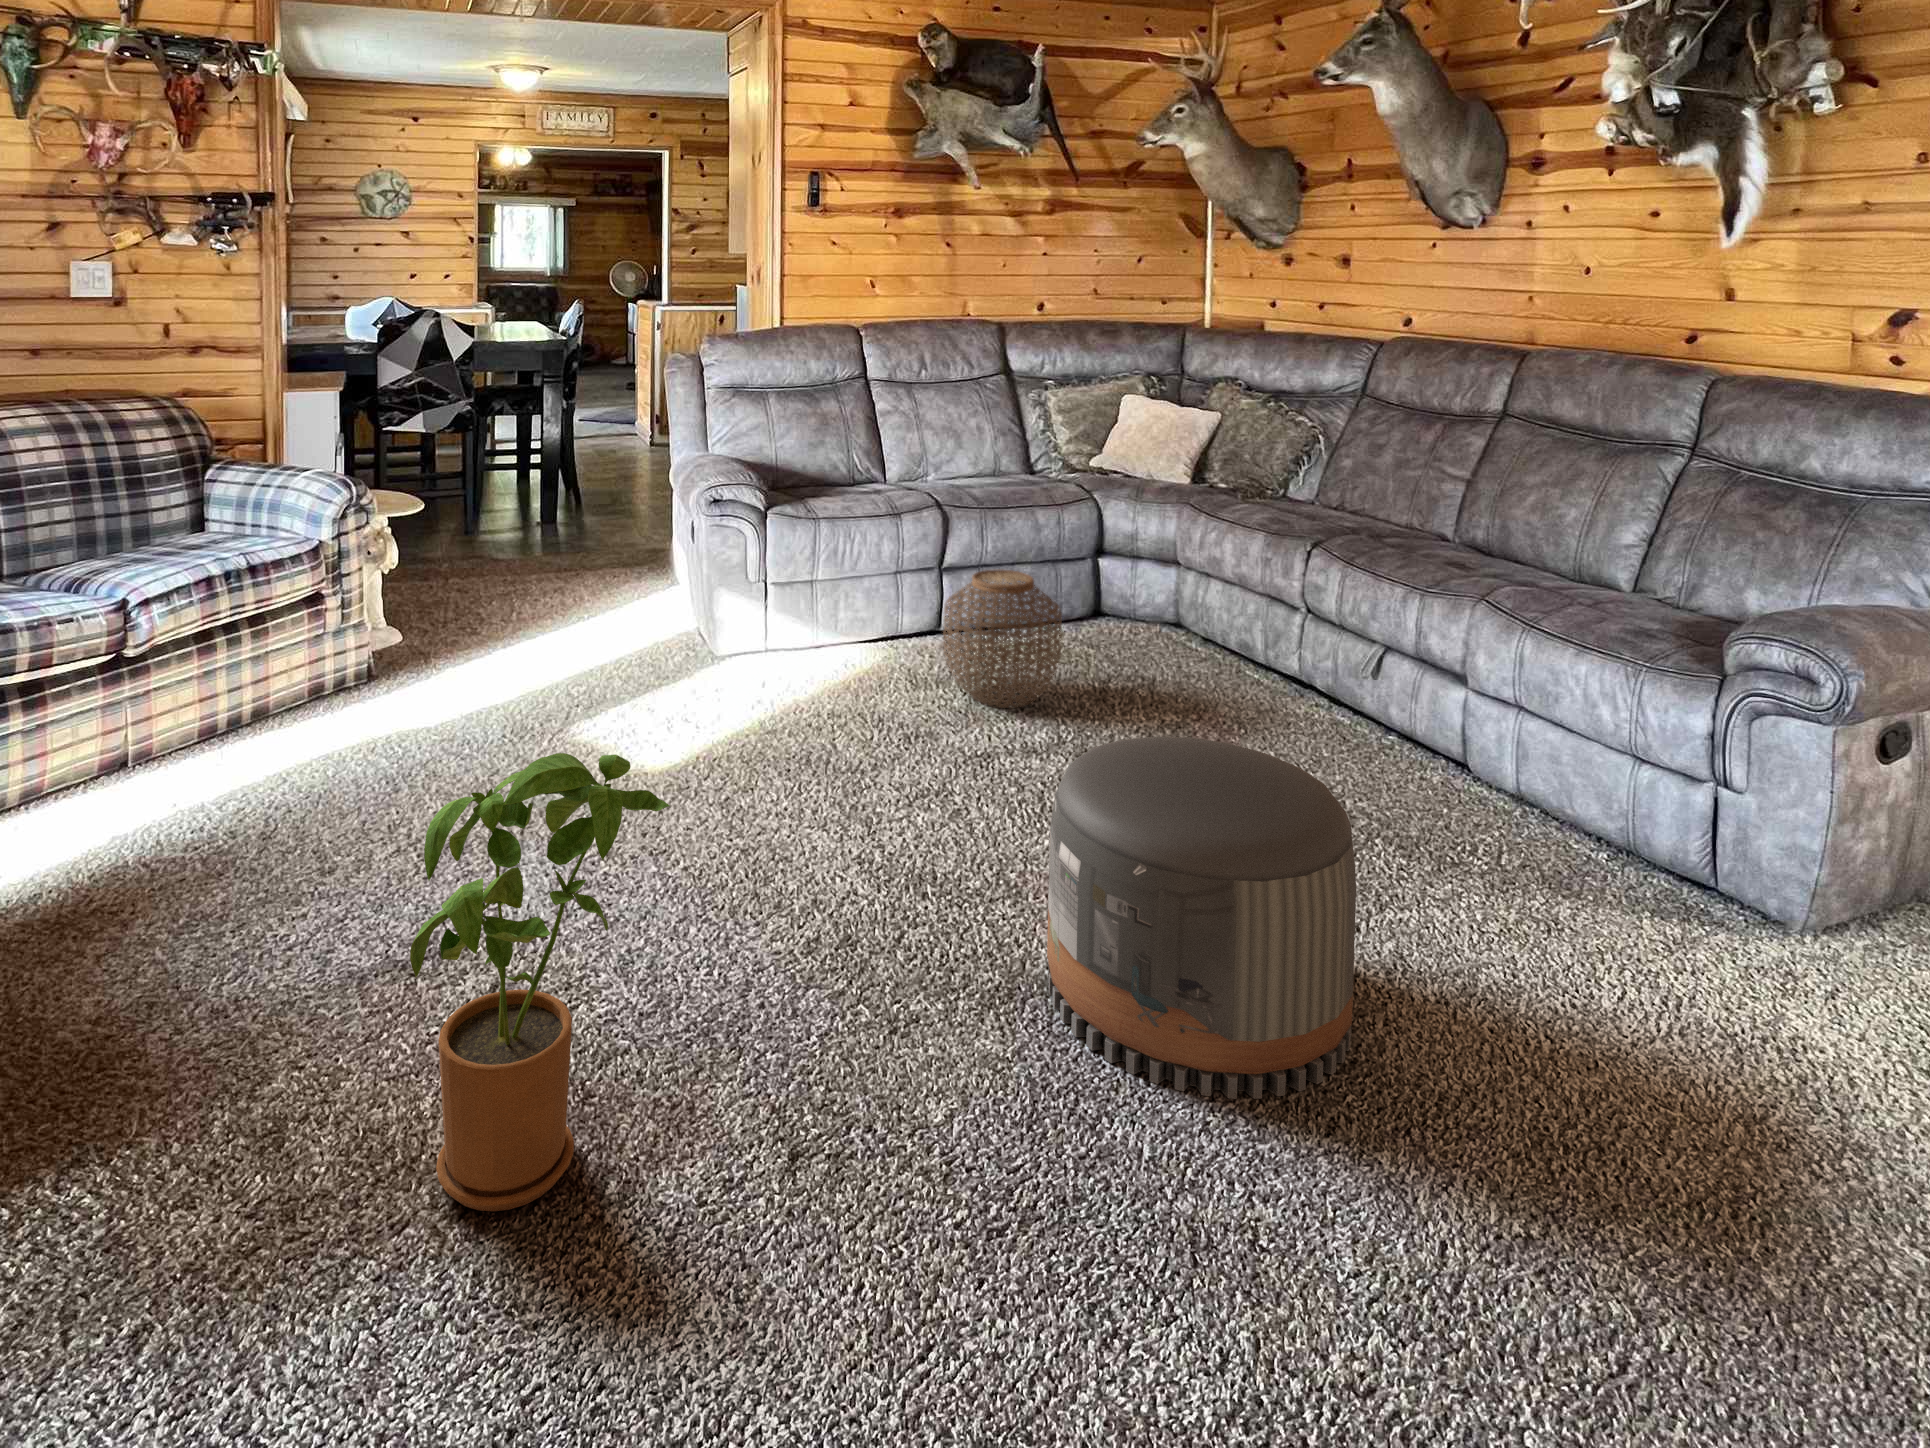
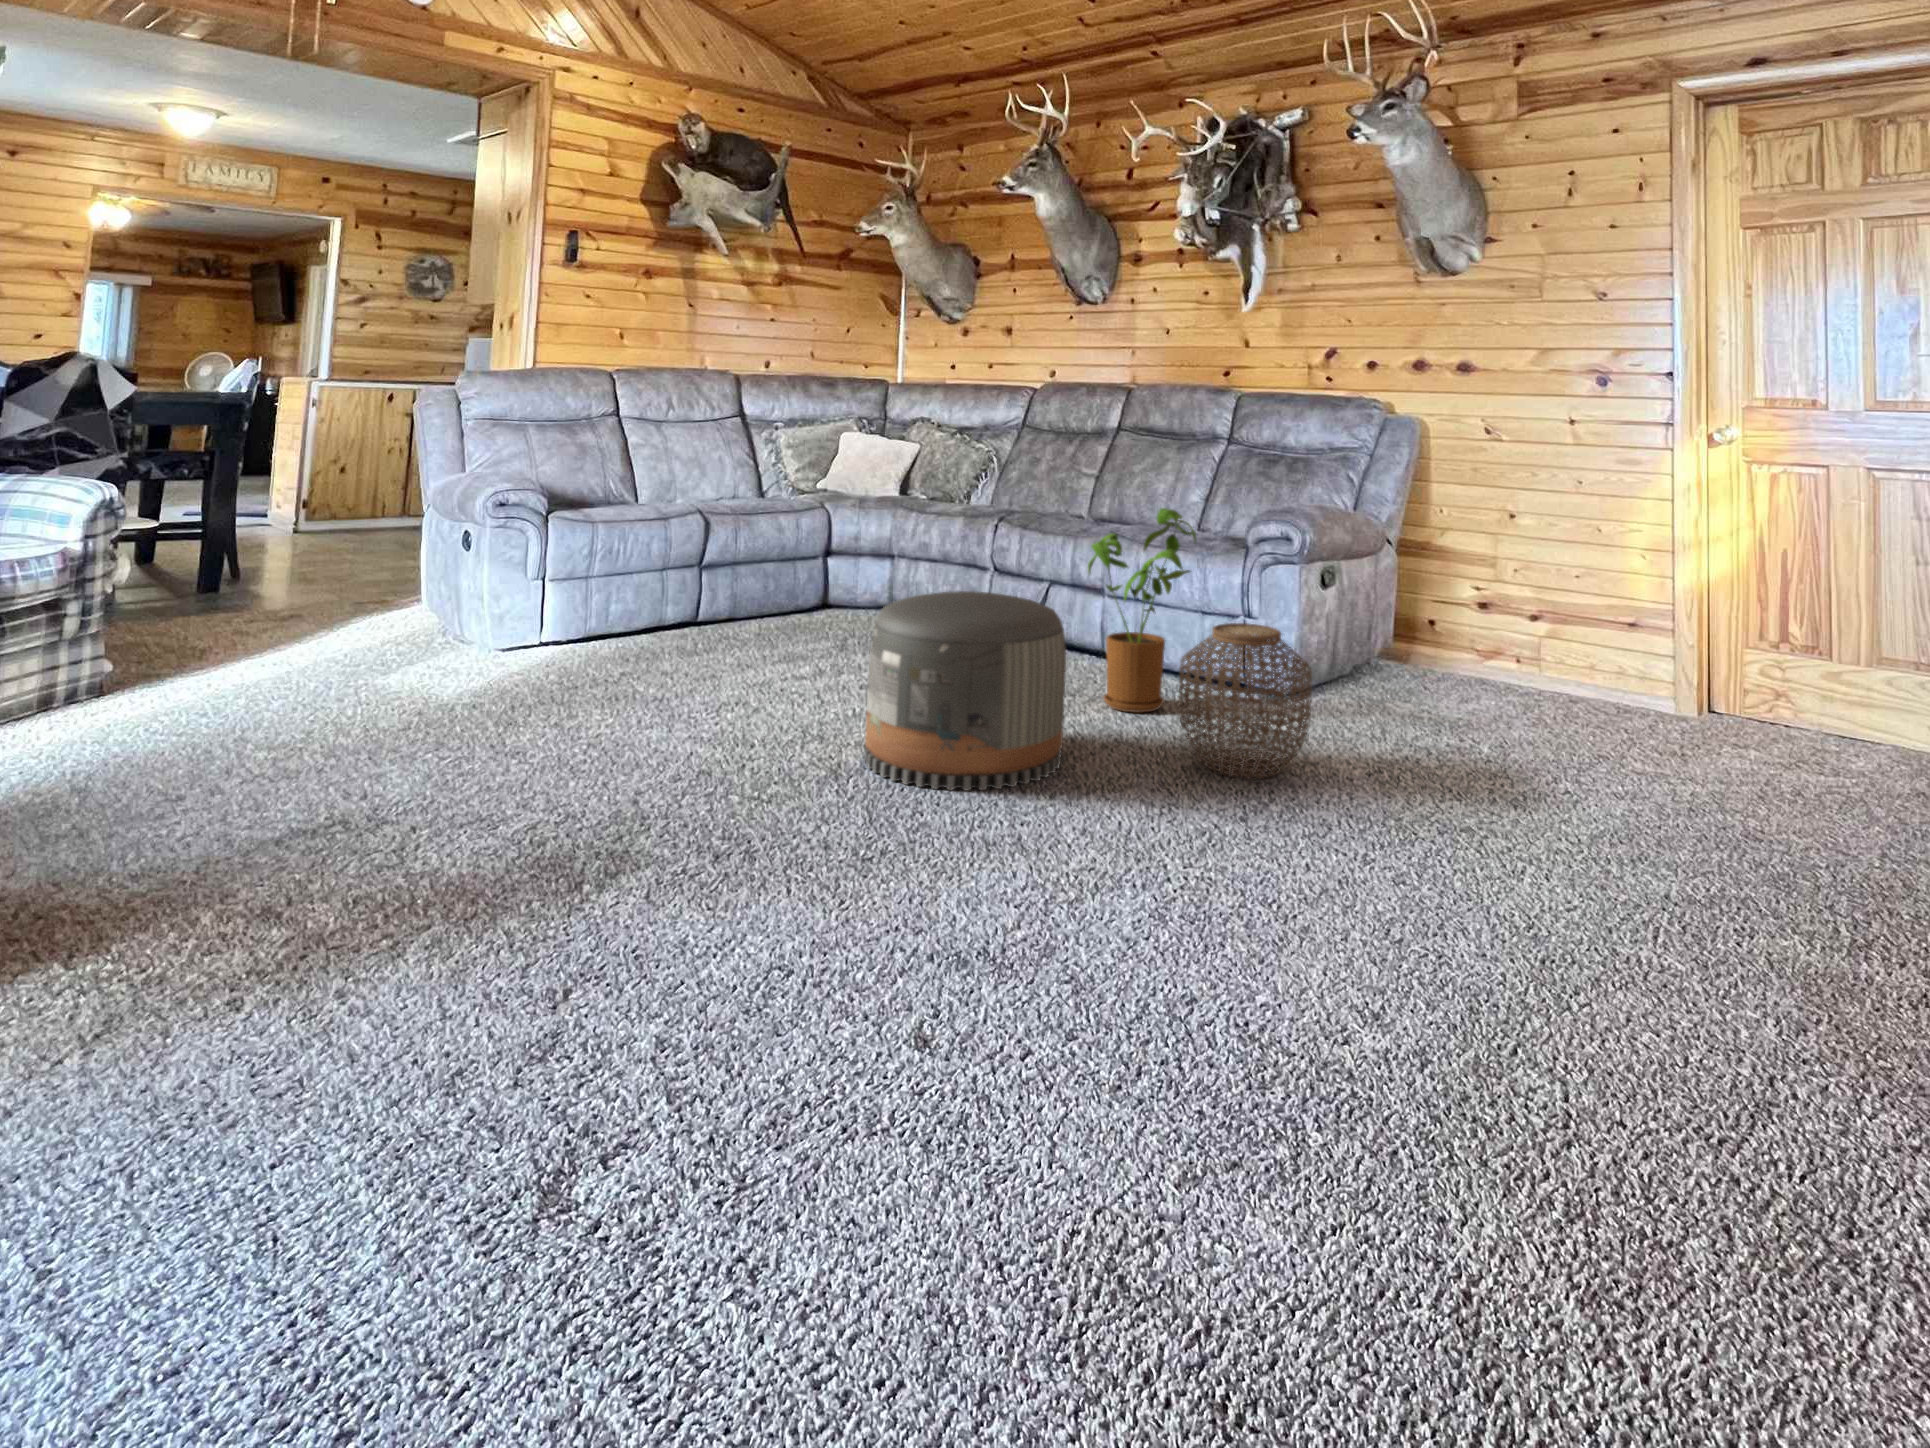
woven basket: present [944,569,1062,708] -> present [1179,623,1312,779]
house plant: present [410,753,670,1211] -> present [1088,508,1196,713]

